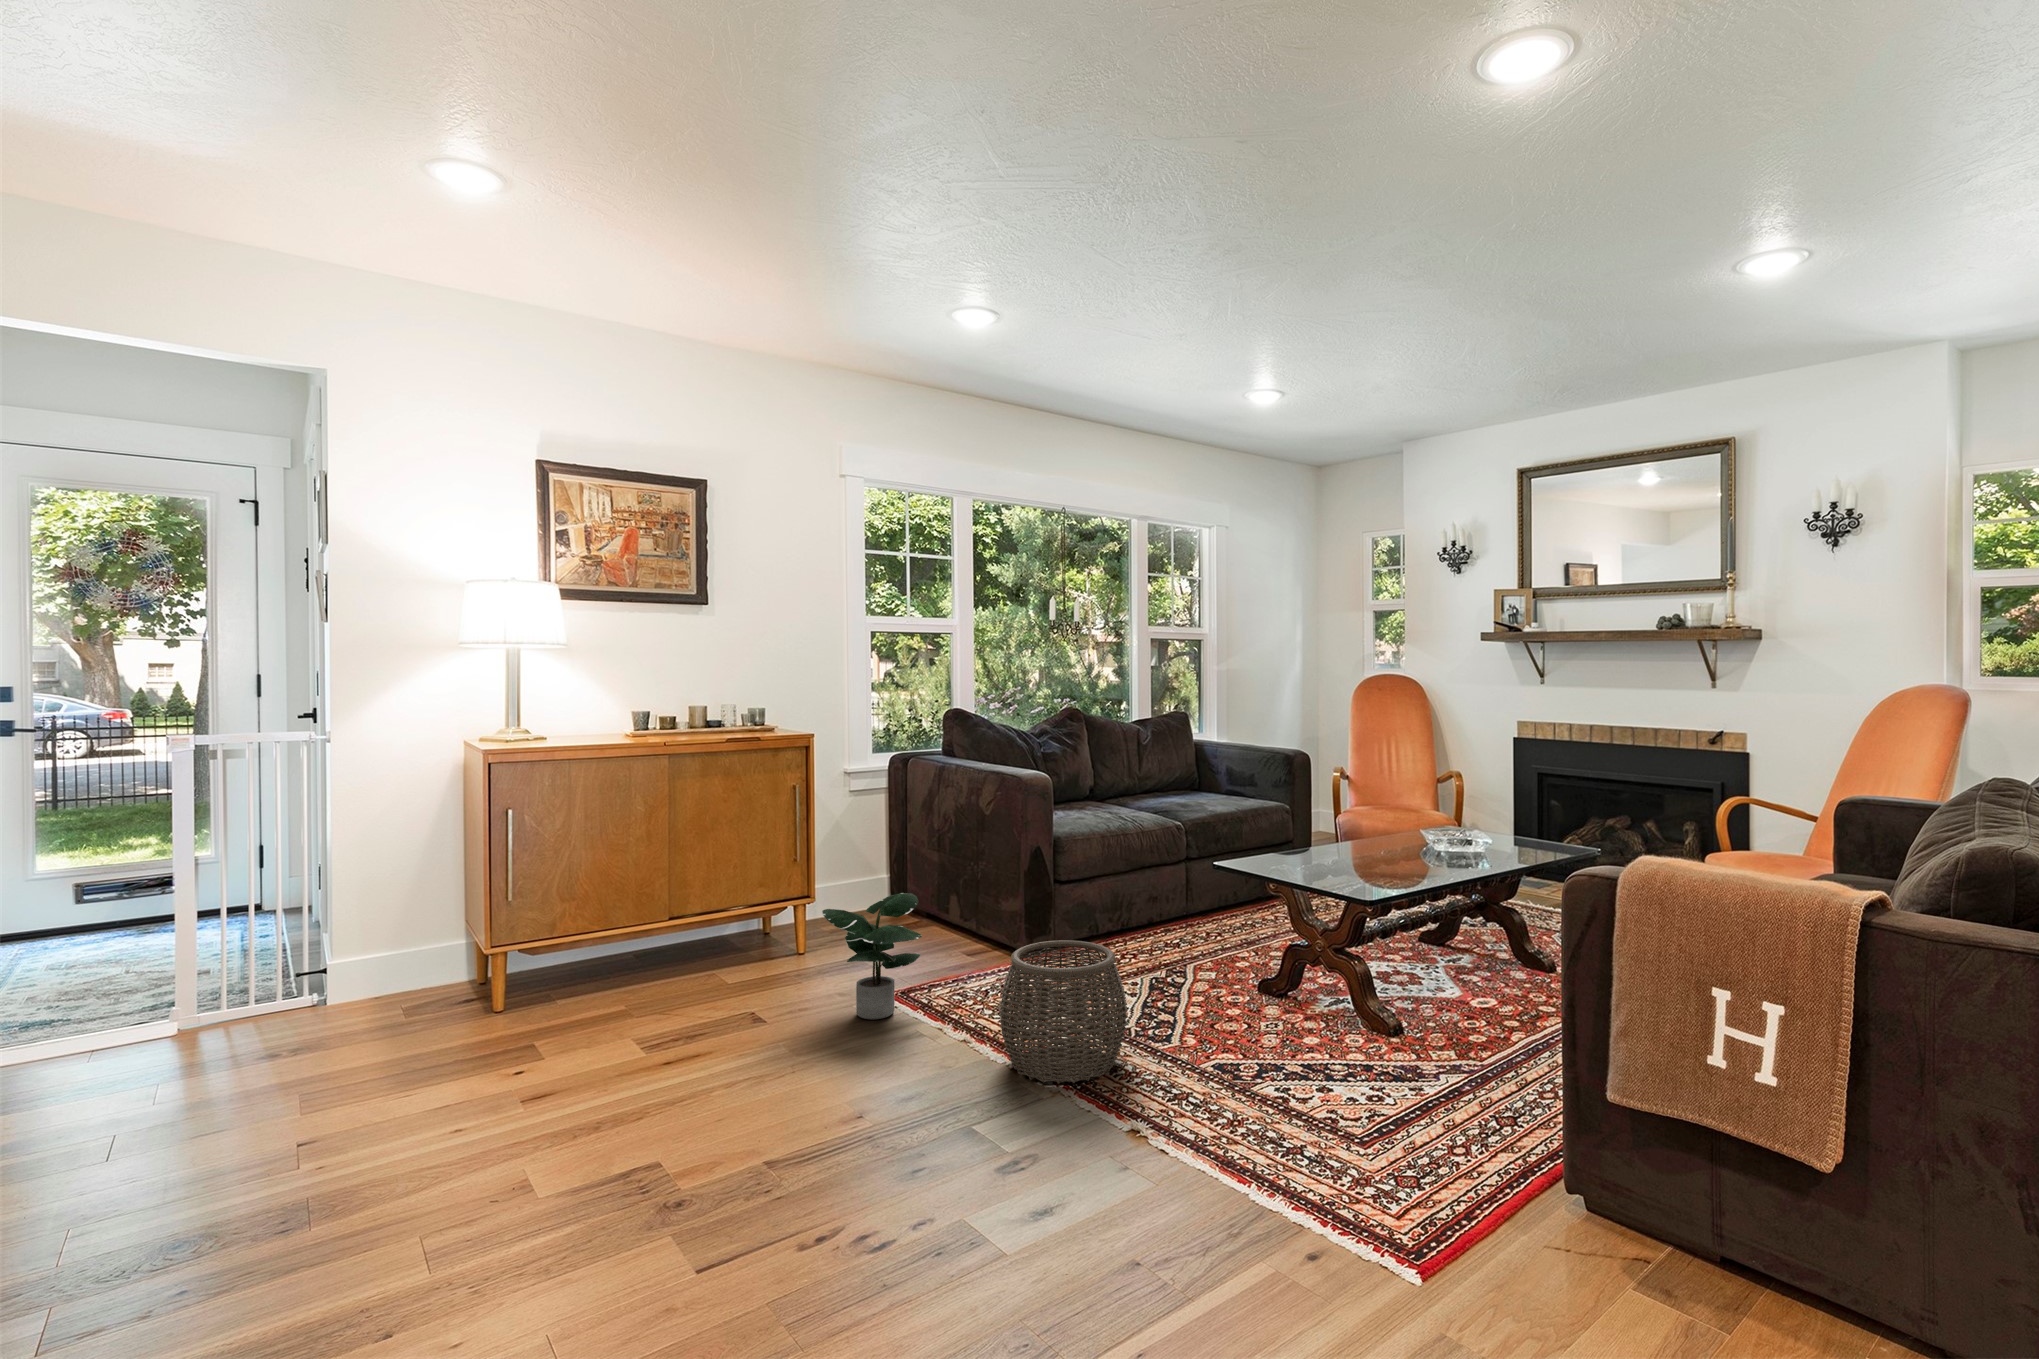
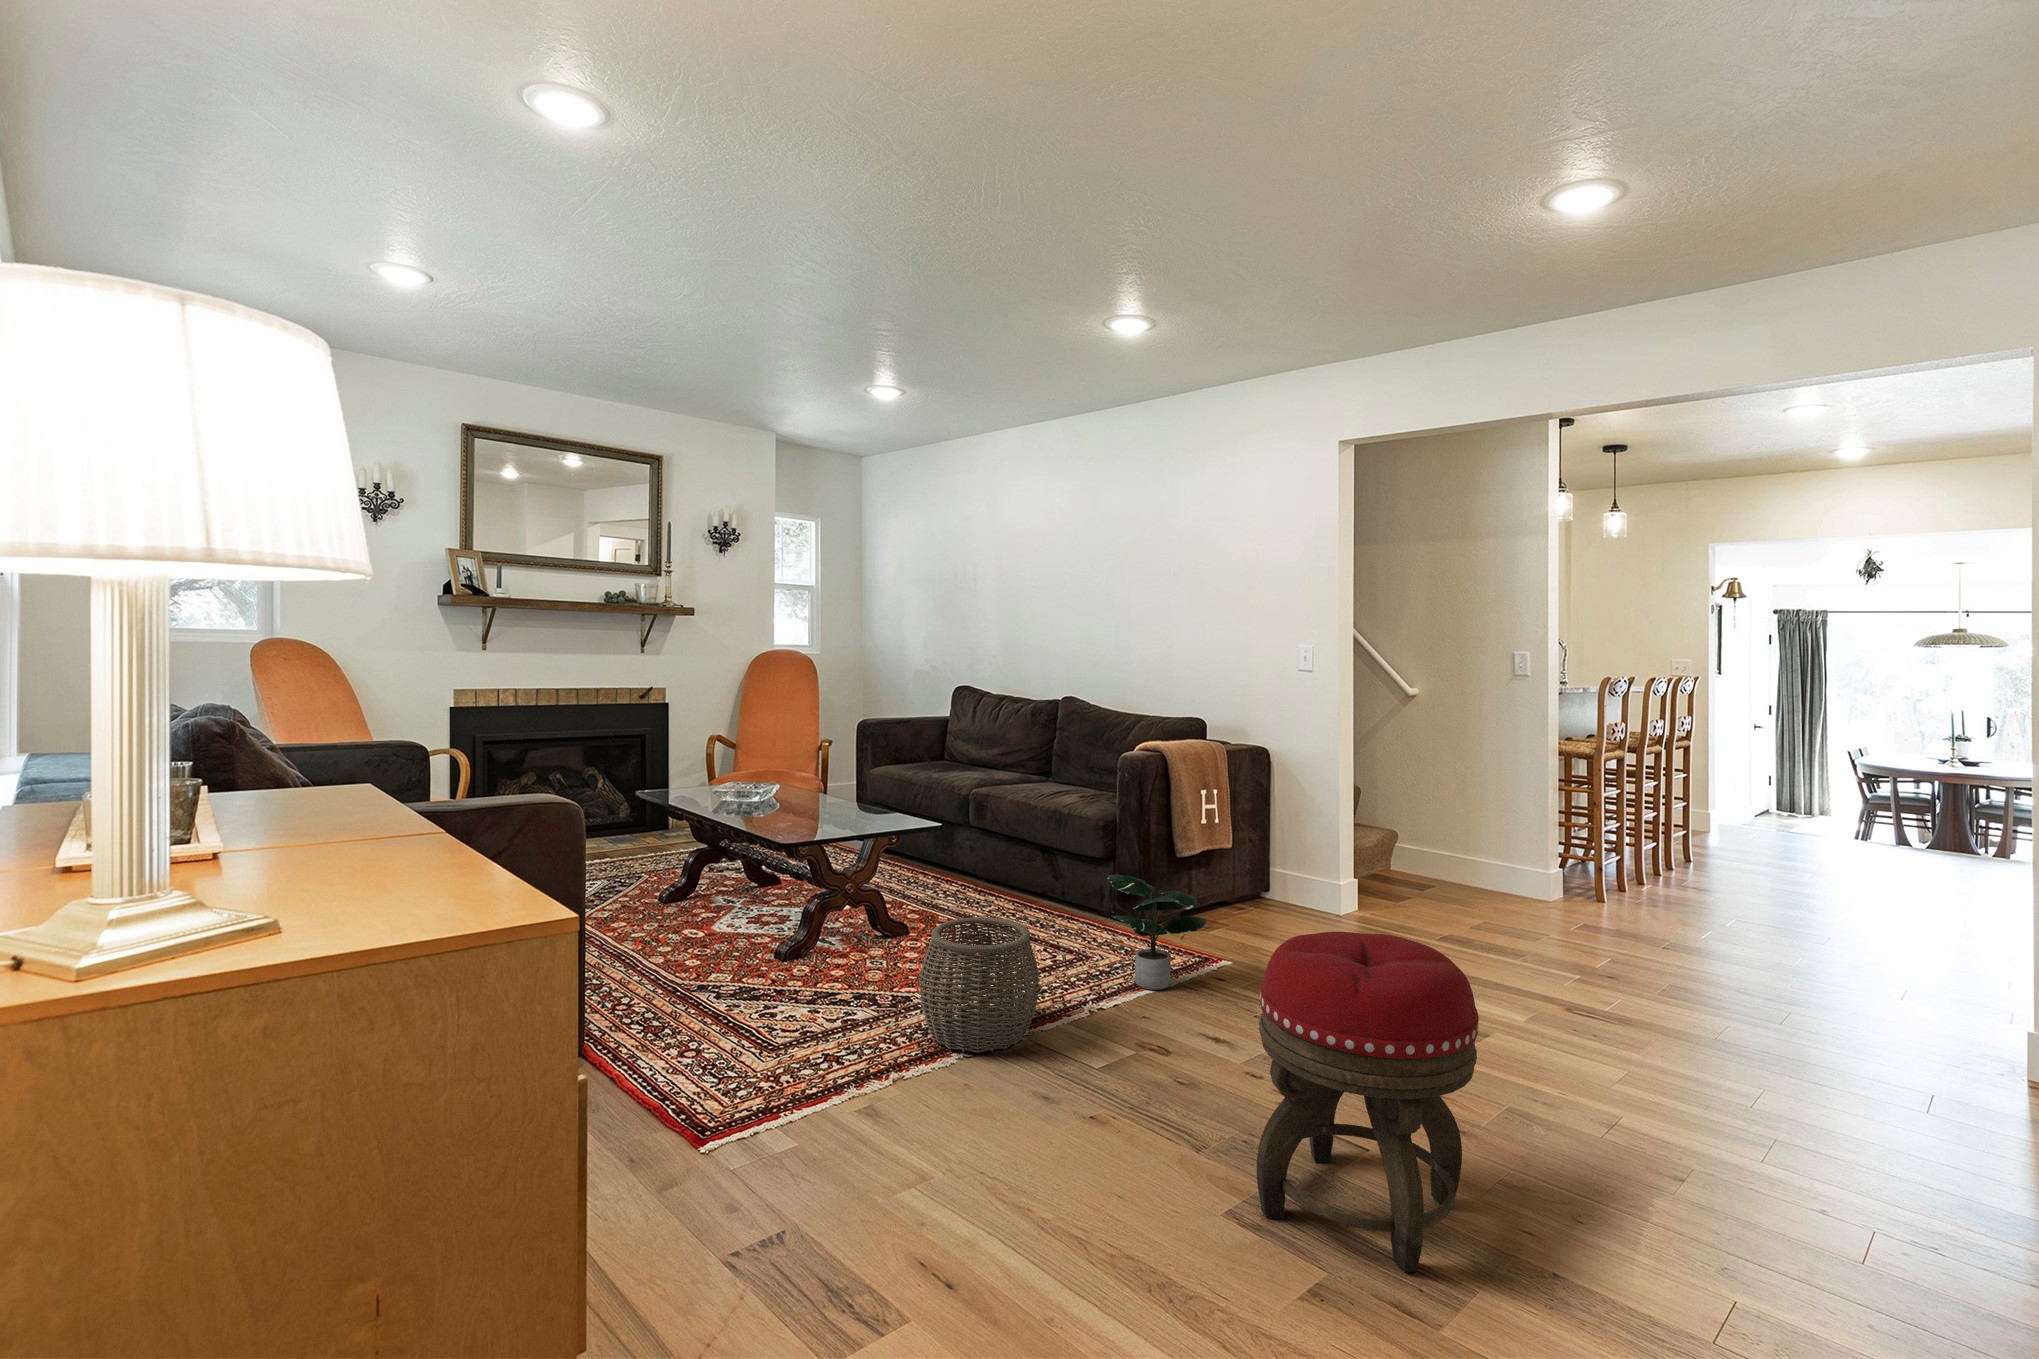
potted plant: present [822,893,922,1019] -> present [1107,875,1207,990]
footstool: none [489,939,740,1310] -> present [1257,932,1479,1272]

